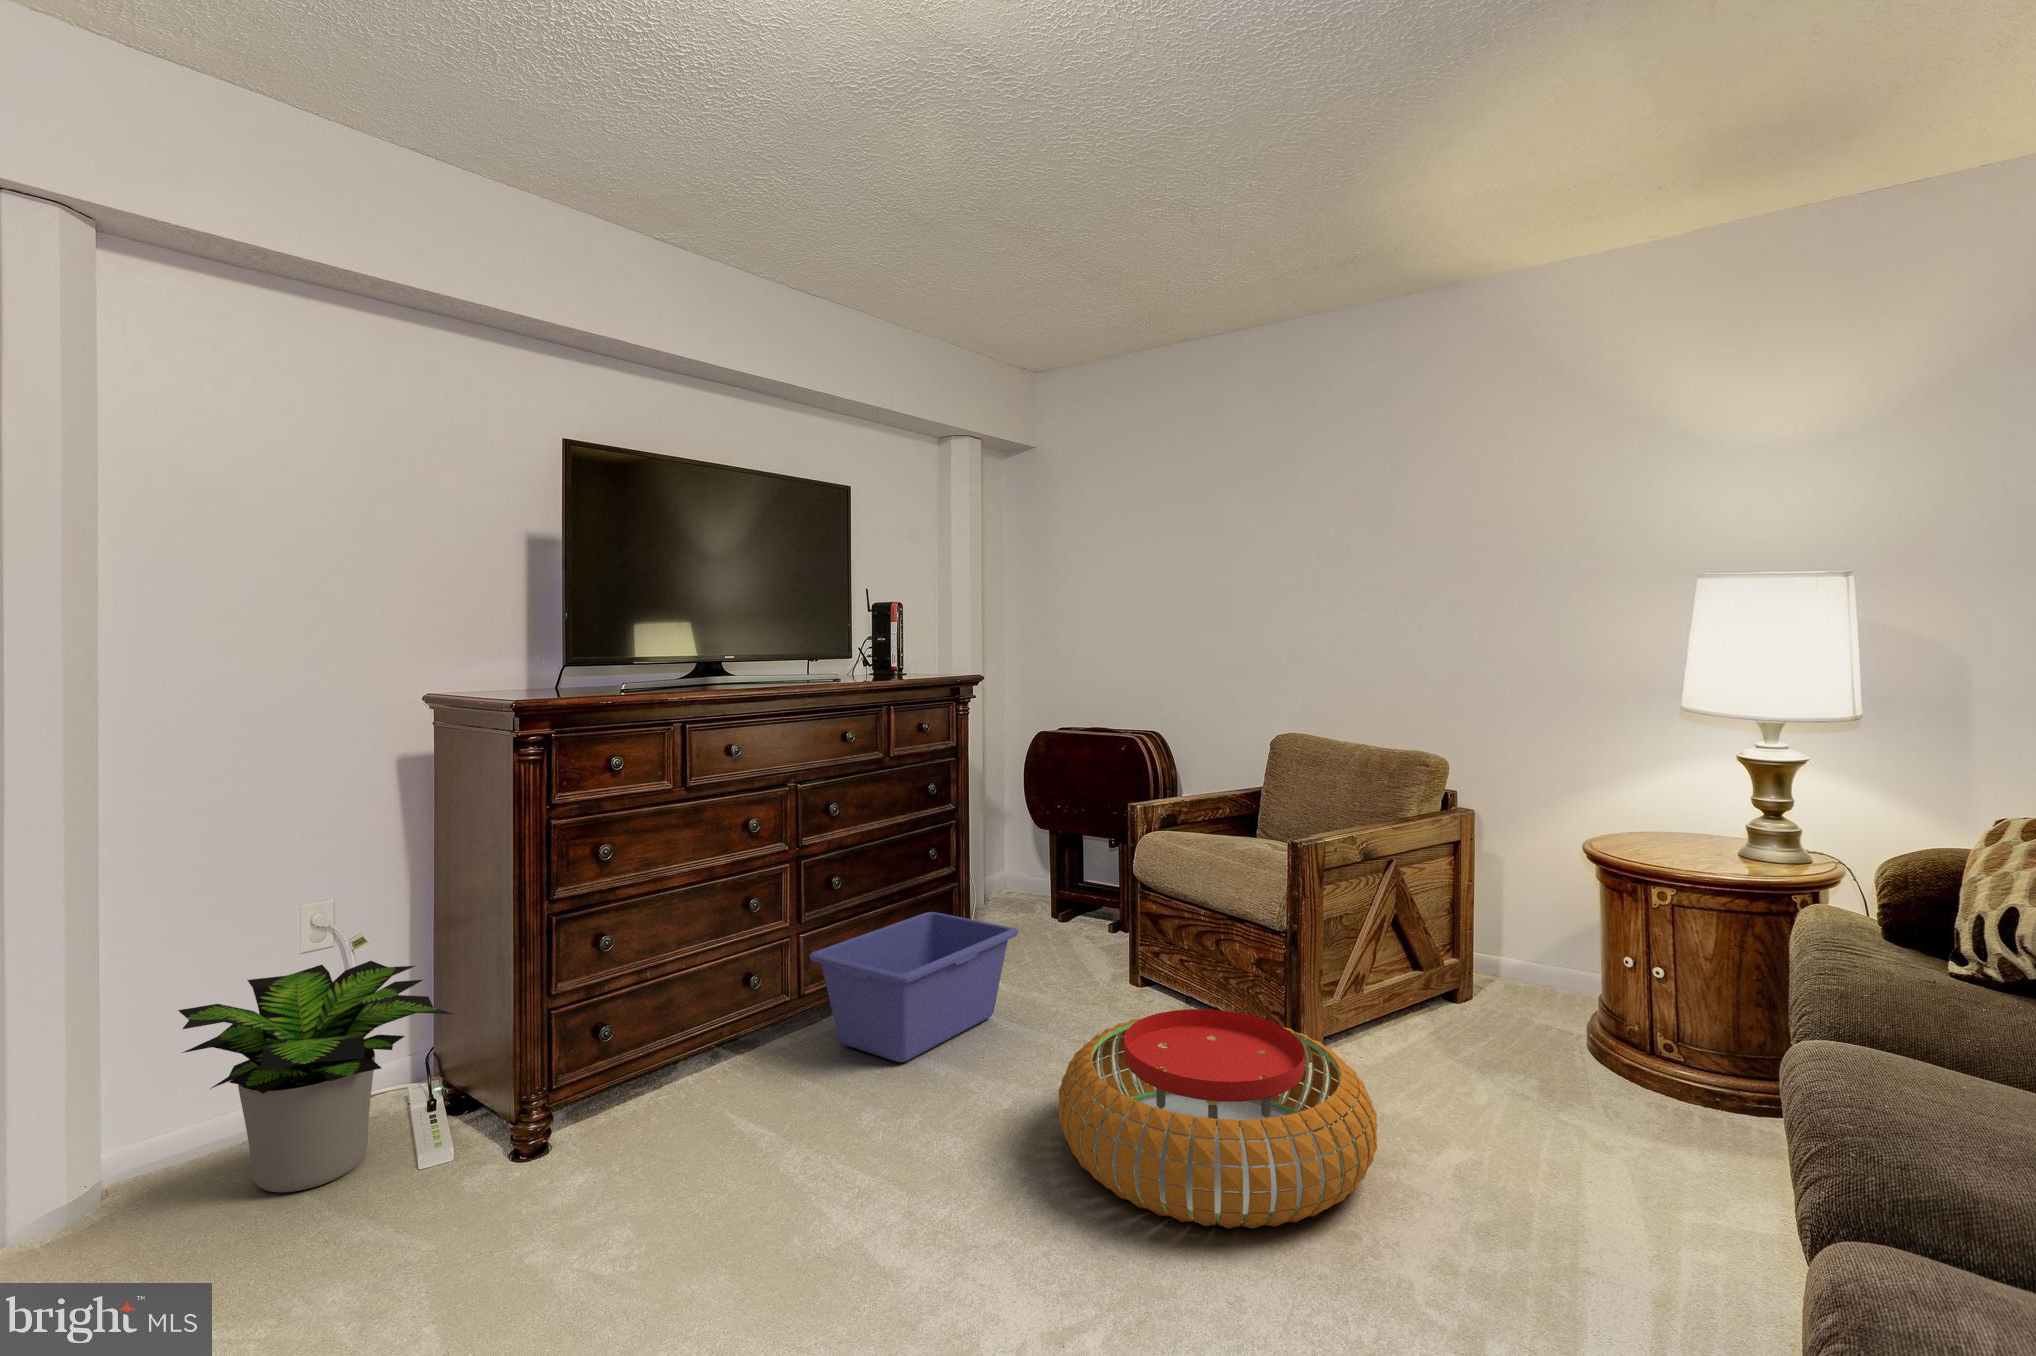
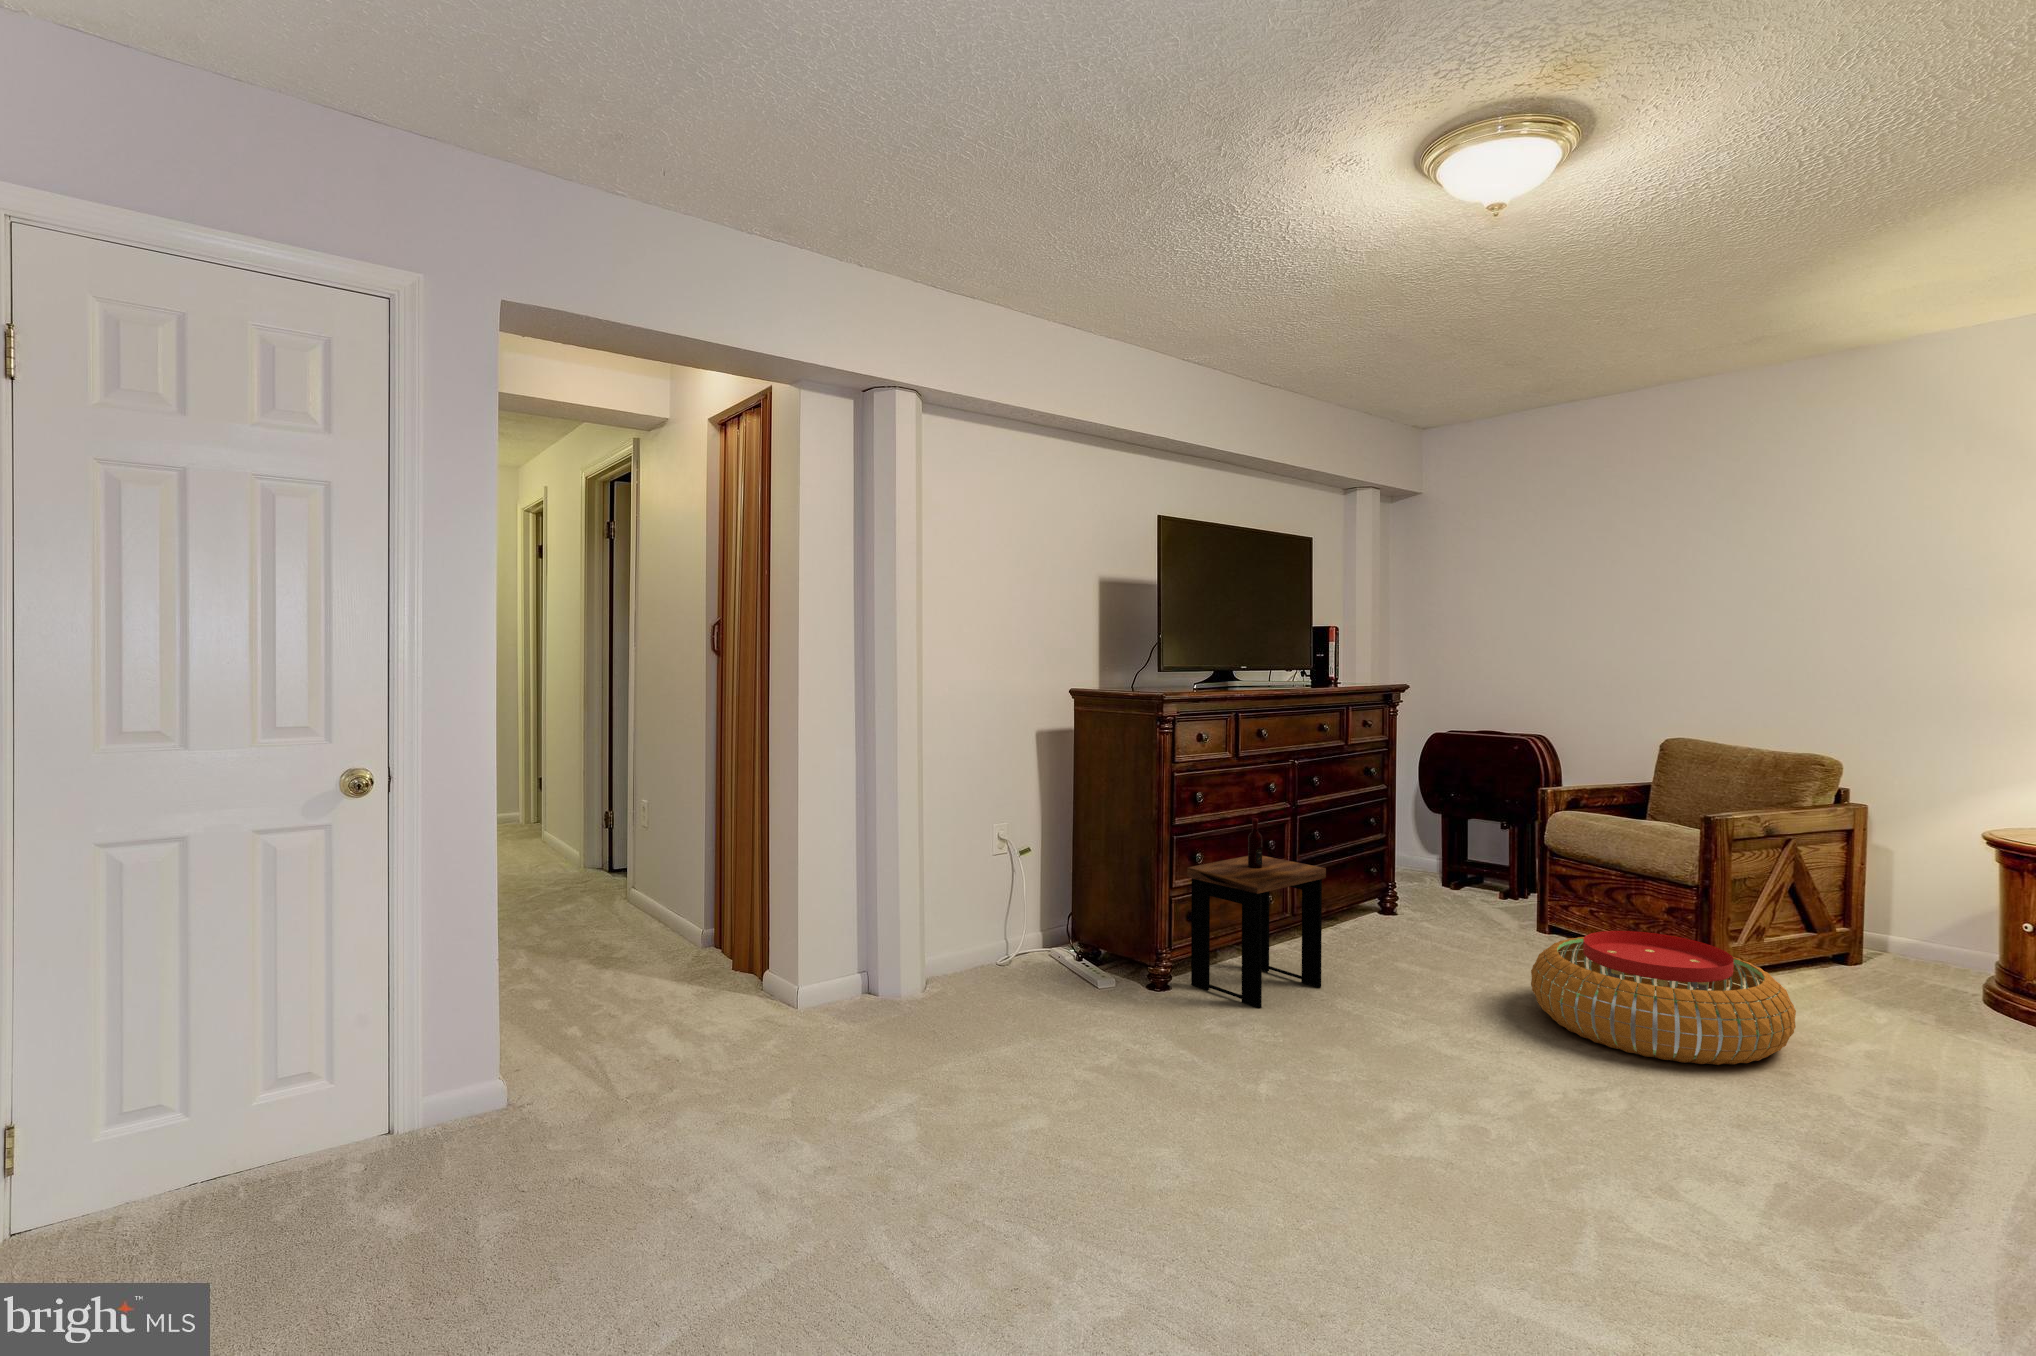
side table: none [574,881,792,1186] -> present [1187,818,1326,1008]
storage bin: present [810,912,1018,1062] -> none [1305,865,1457,963]
potted plant: present [178,961,453,1192] -> none [969,861,1106,991]

